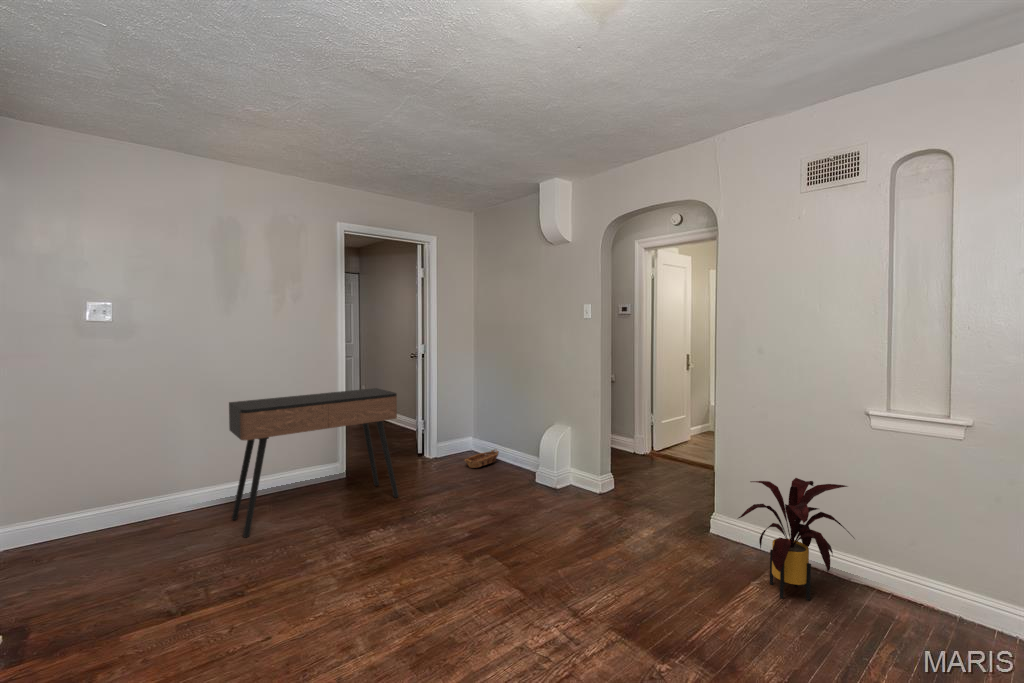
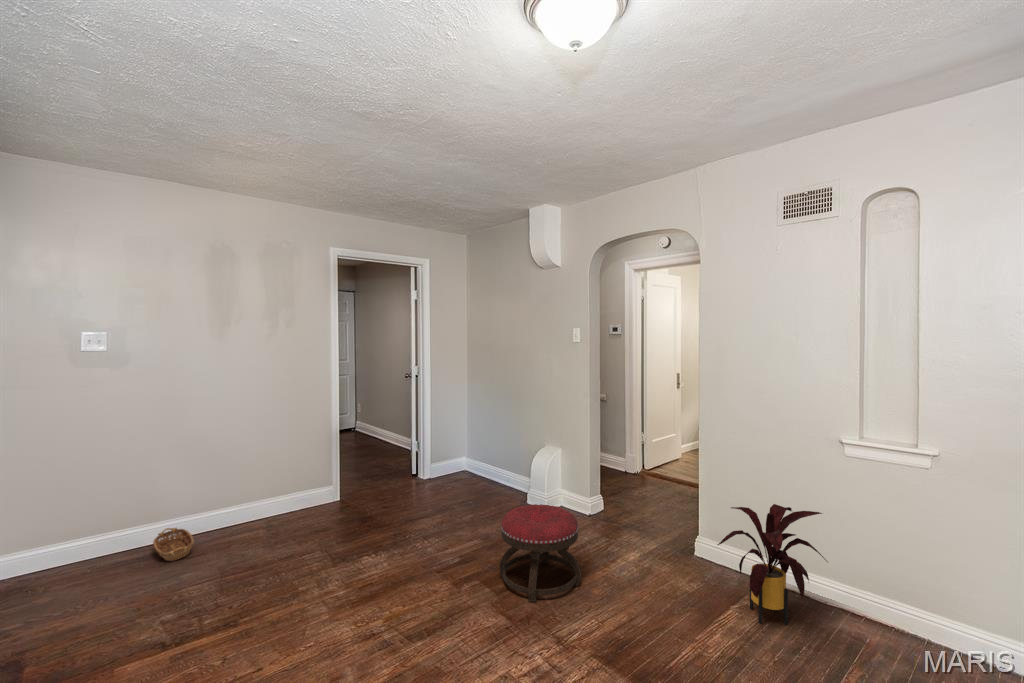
console table: present [229,388,398,537] -> none [222,412,390,565]
basket: present [465,450,499,468] -> present [153,528,194,561]
ottoman: none [511,479,595,576] -> present [500,504,581,603]

